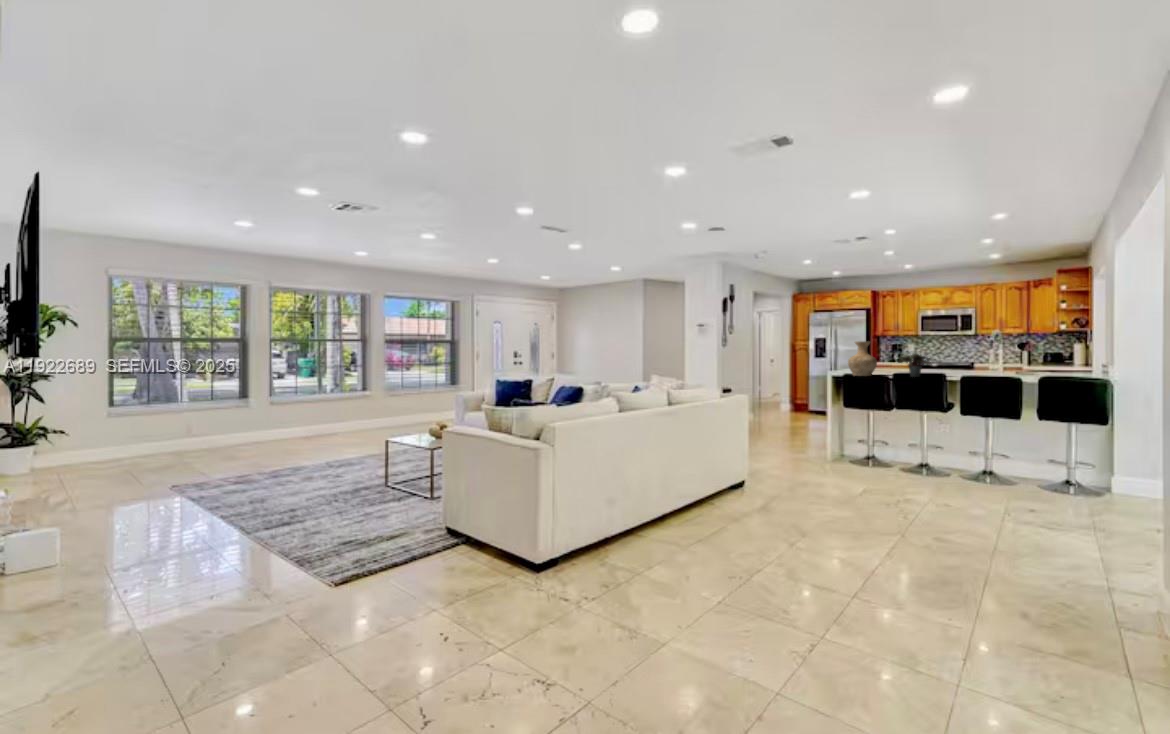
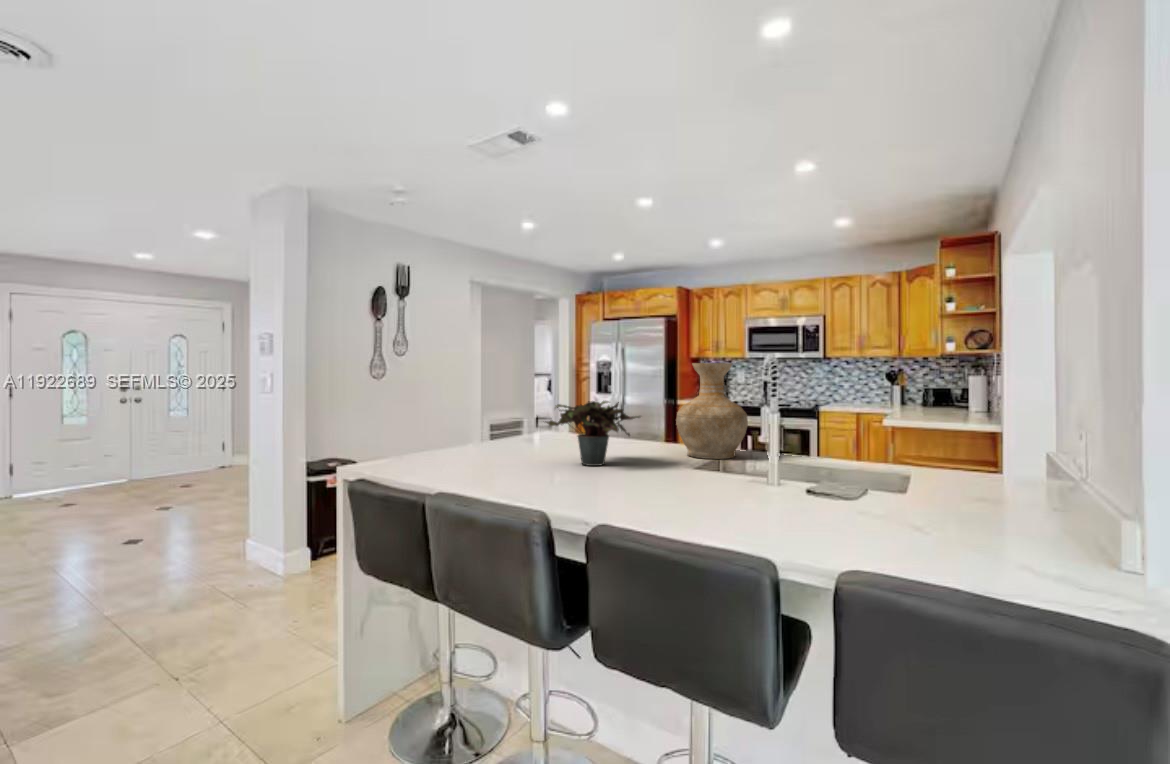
vase: present [848,341,877,376] -> present [676,363,748,459]

